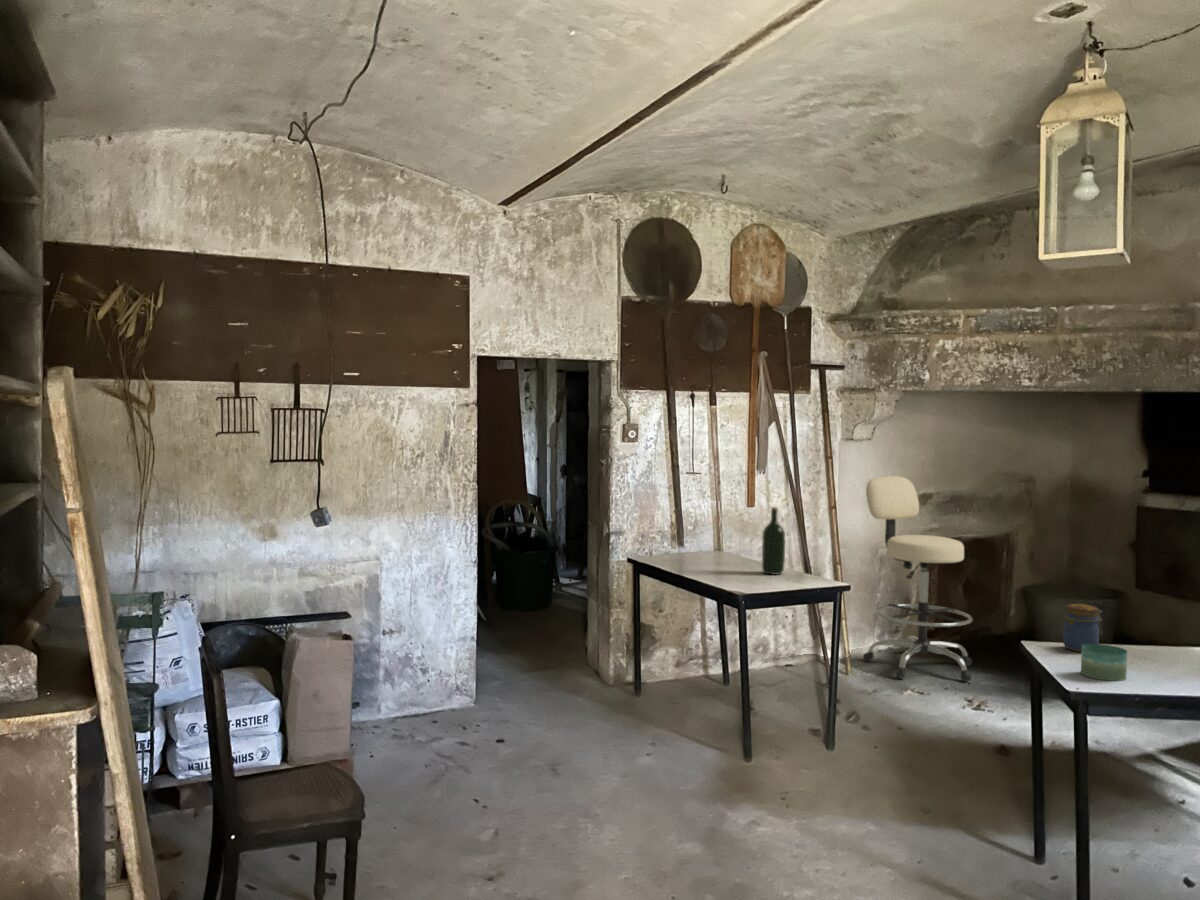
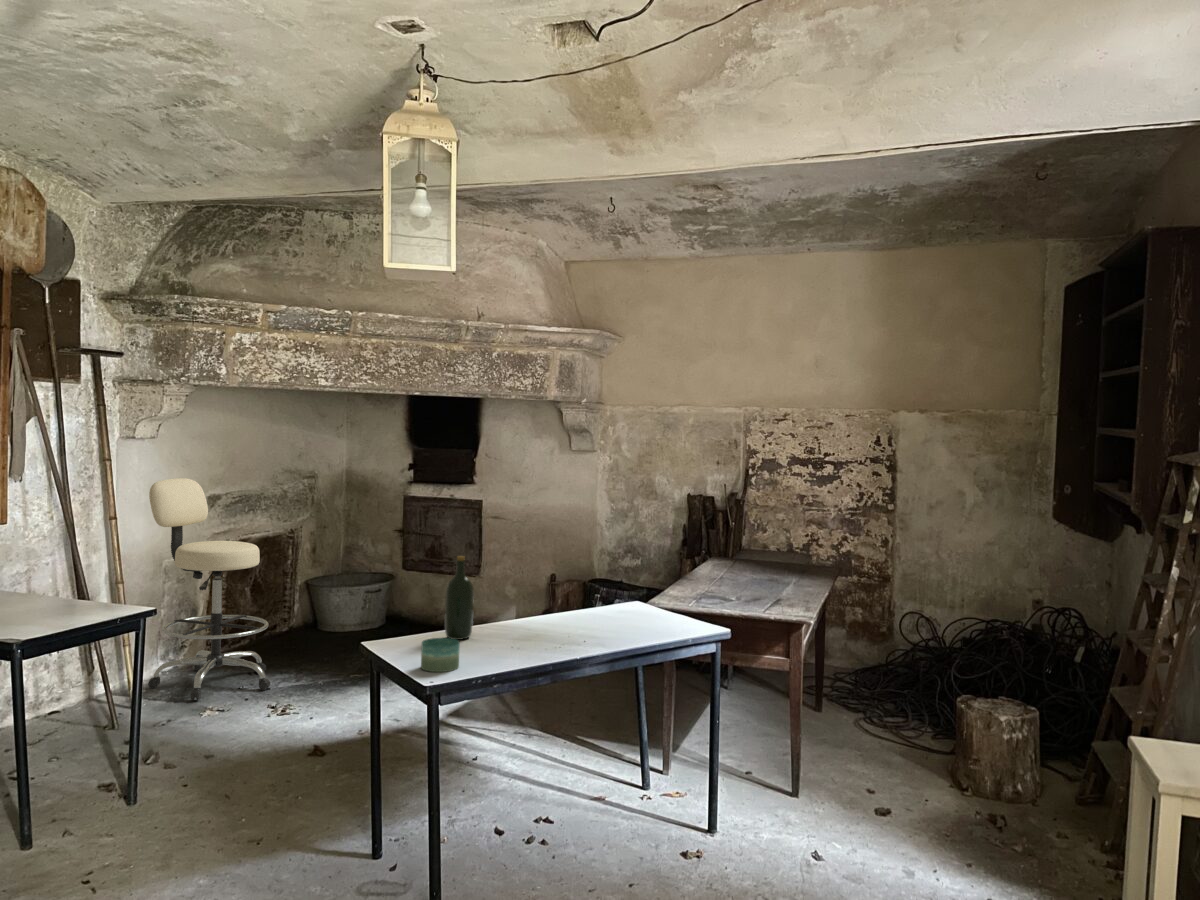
wine bottle: present [762,507,785,575] -> present [445,556,474,640]
jar: present [1063,604,1102,652] -> none [393,601,426,647]

